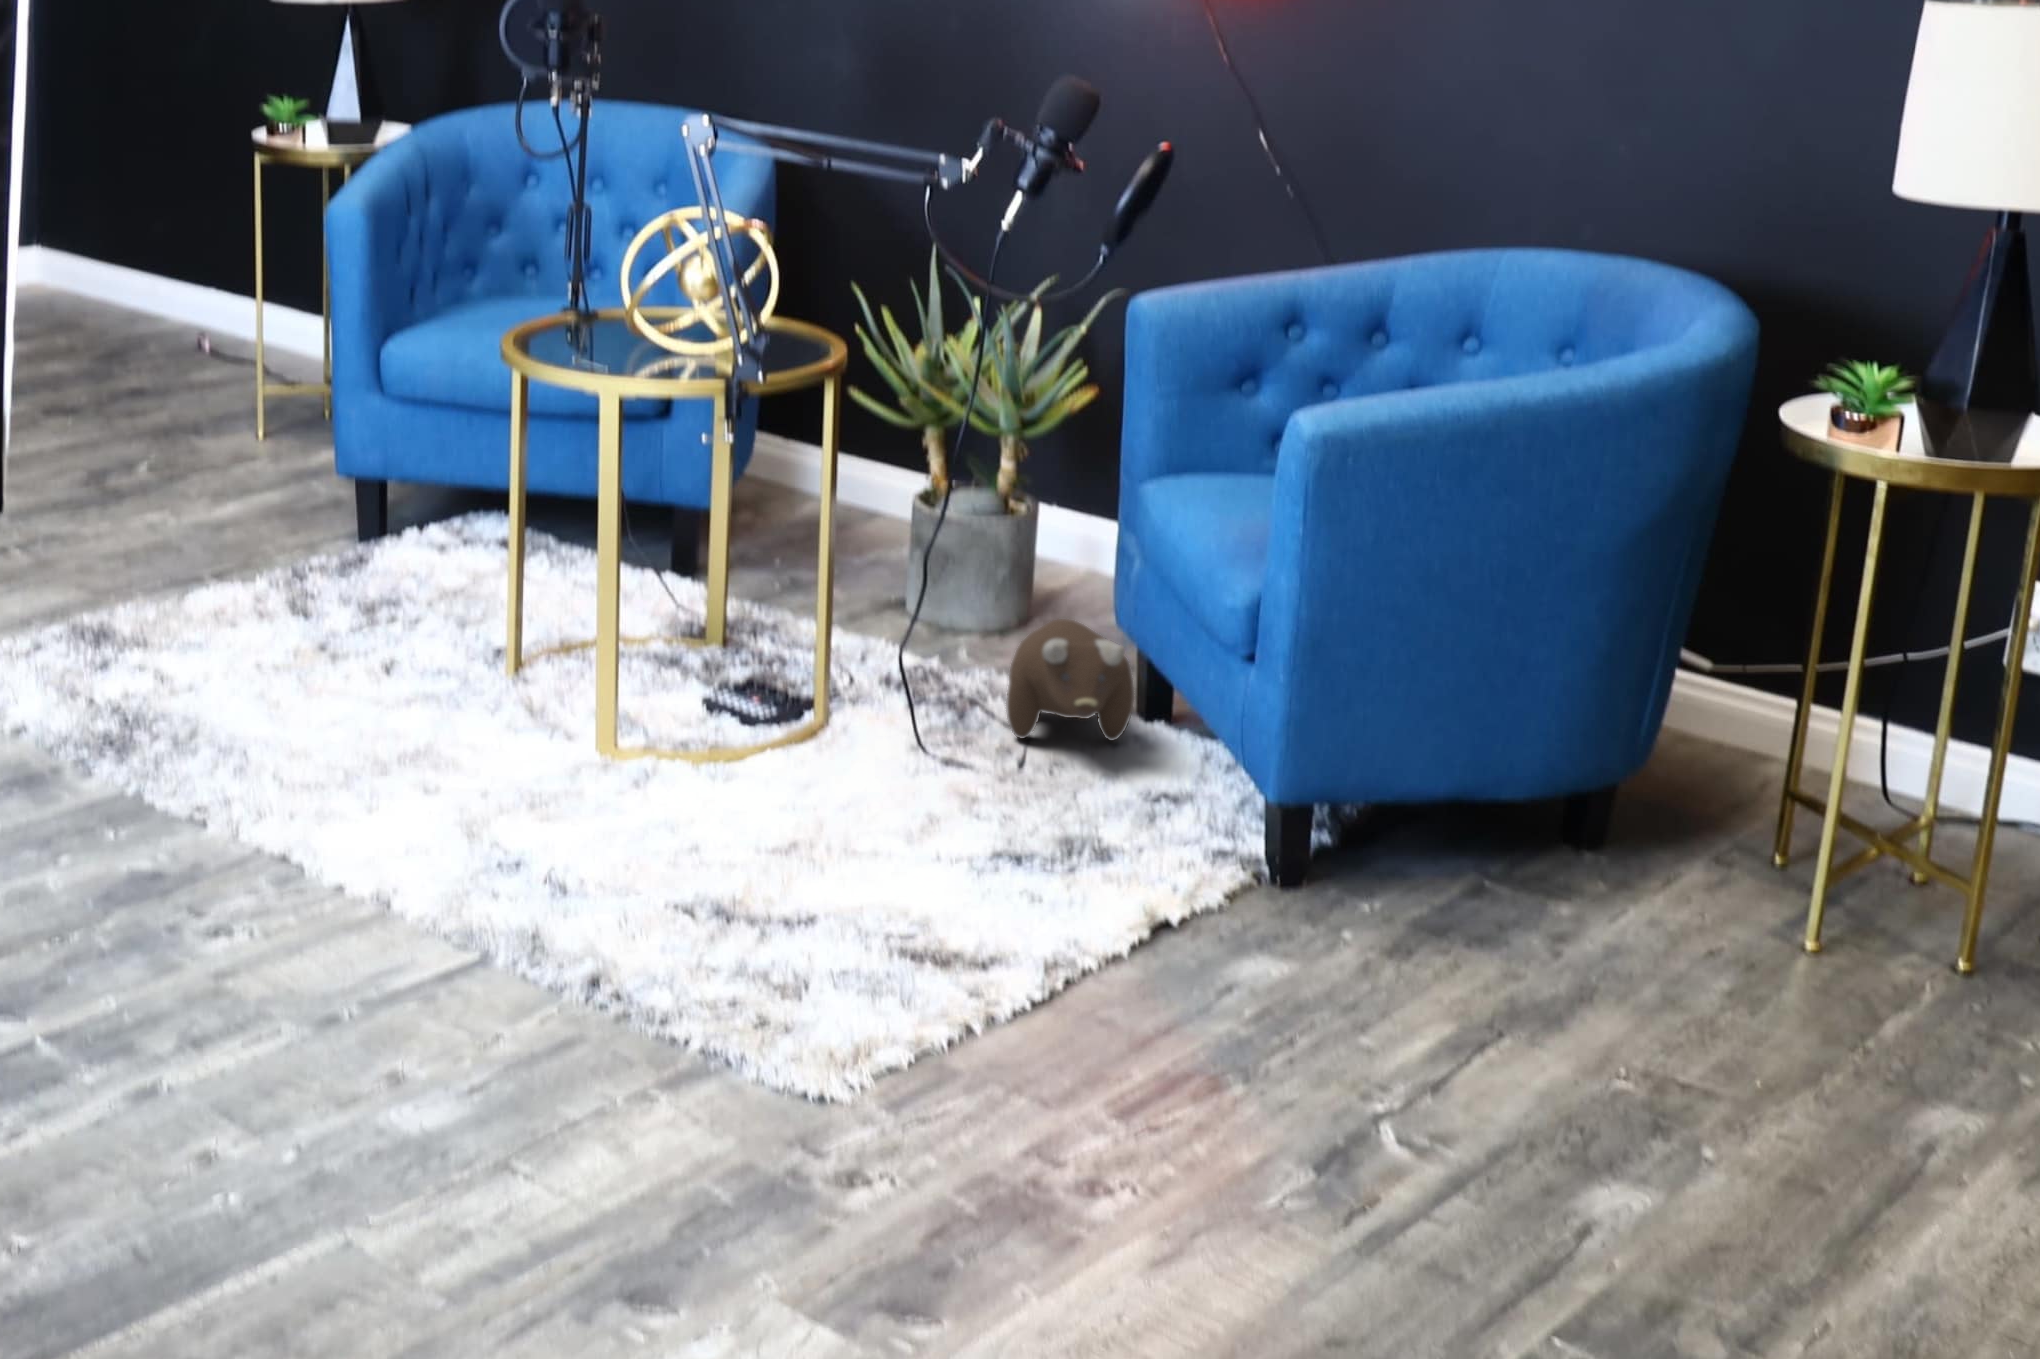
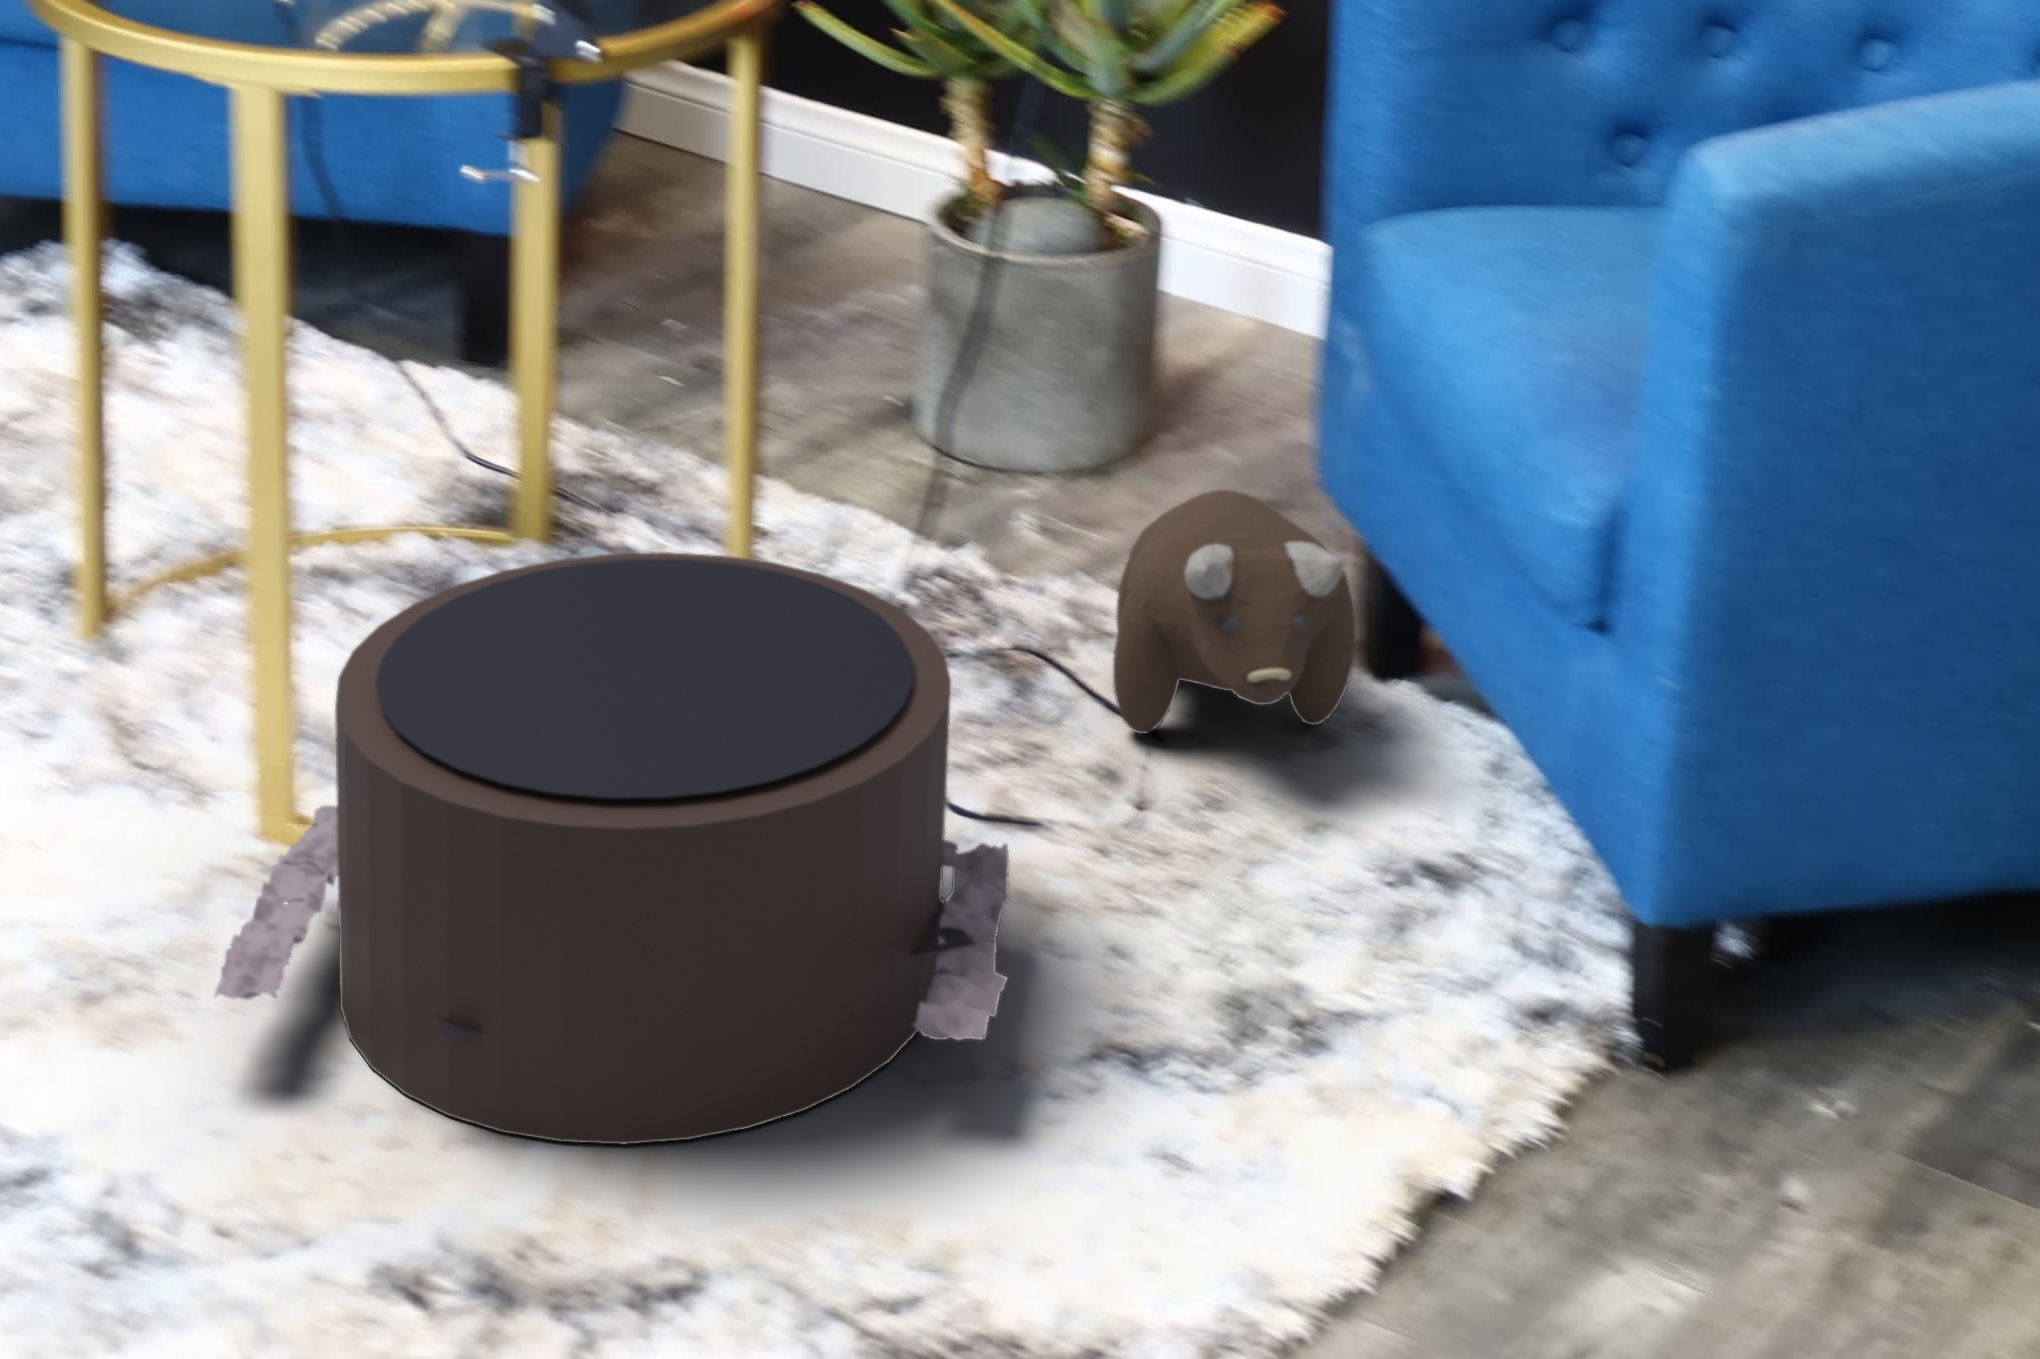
pouf: none [599,623,954,868] -> present [215,552,1009,1144]

